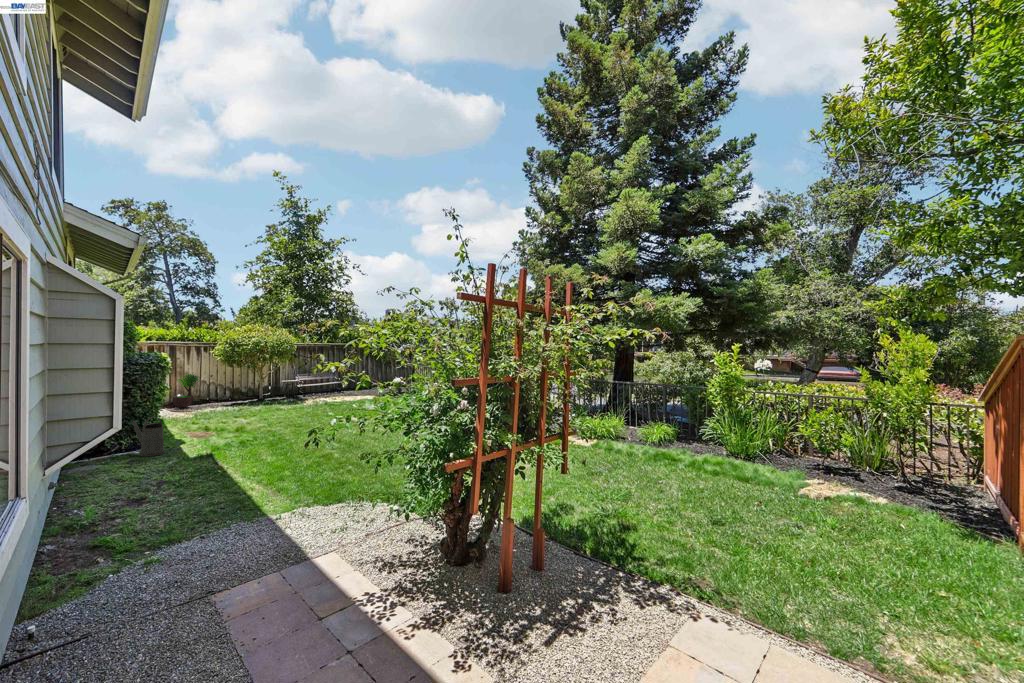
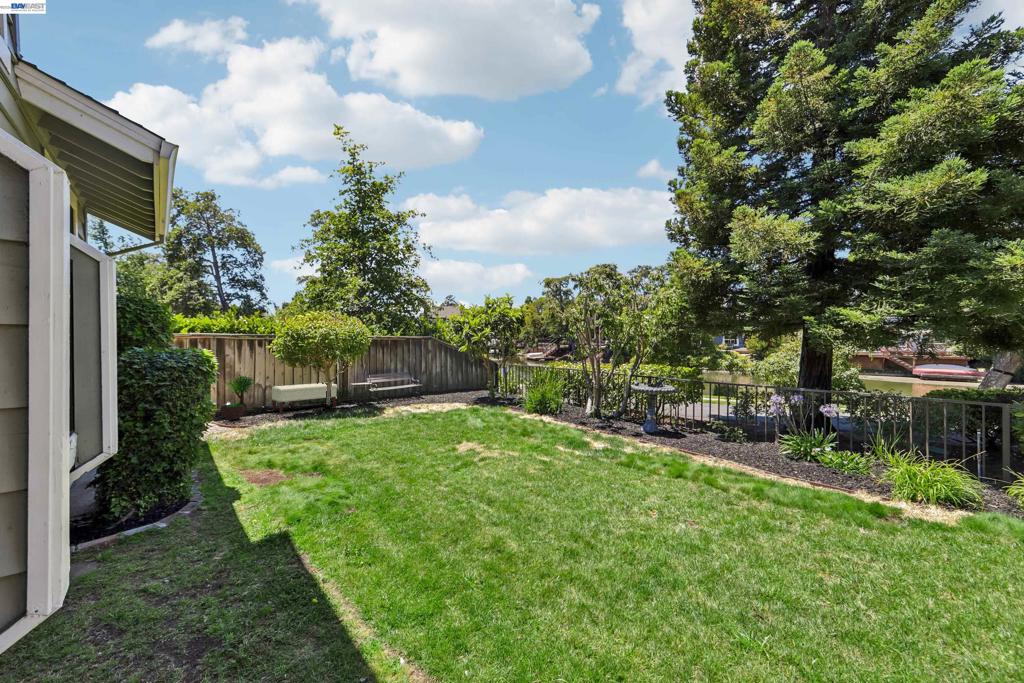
bench: none [214,380,269,404] -> present [272,383,337,414]
watering can: present [132,417,165,457] -> none [153,462,207,536]

